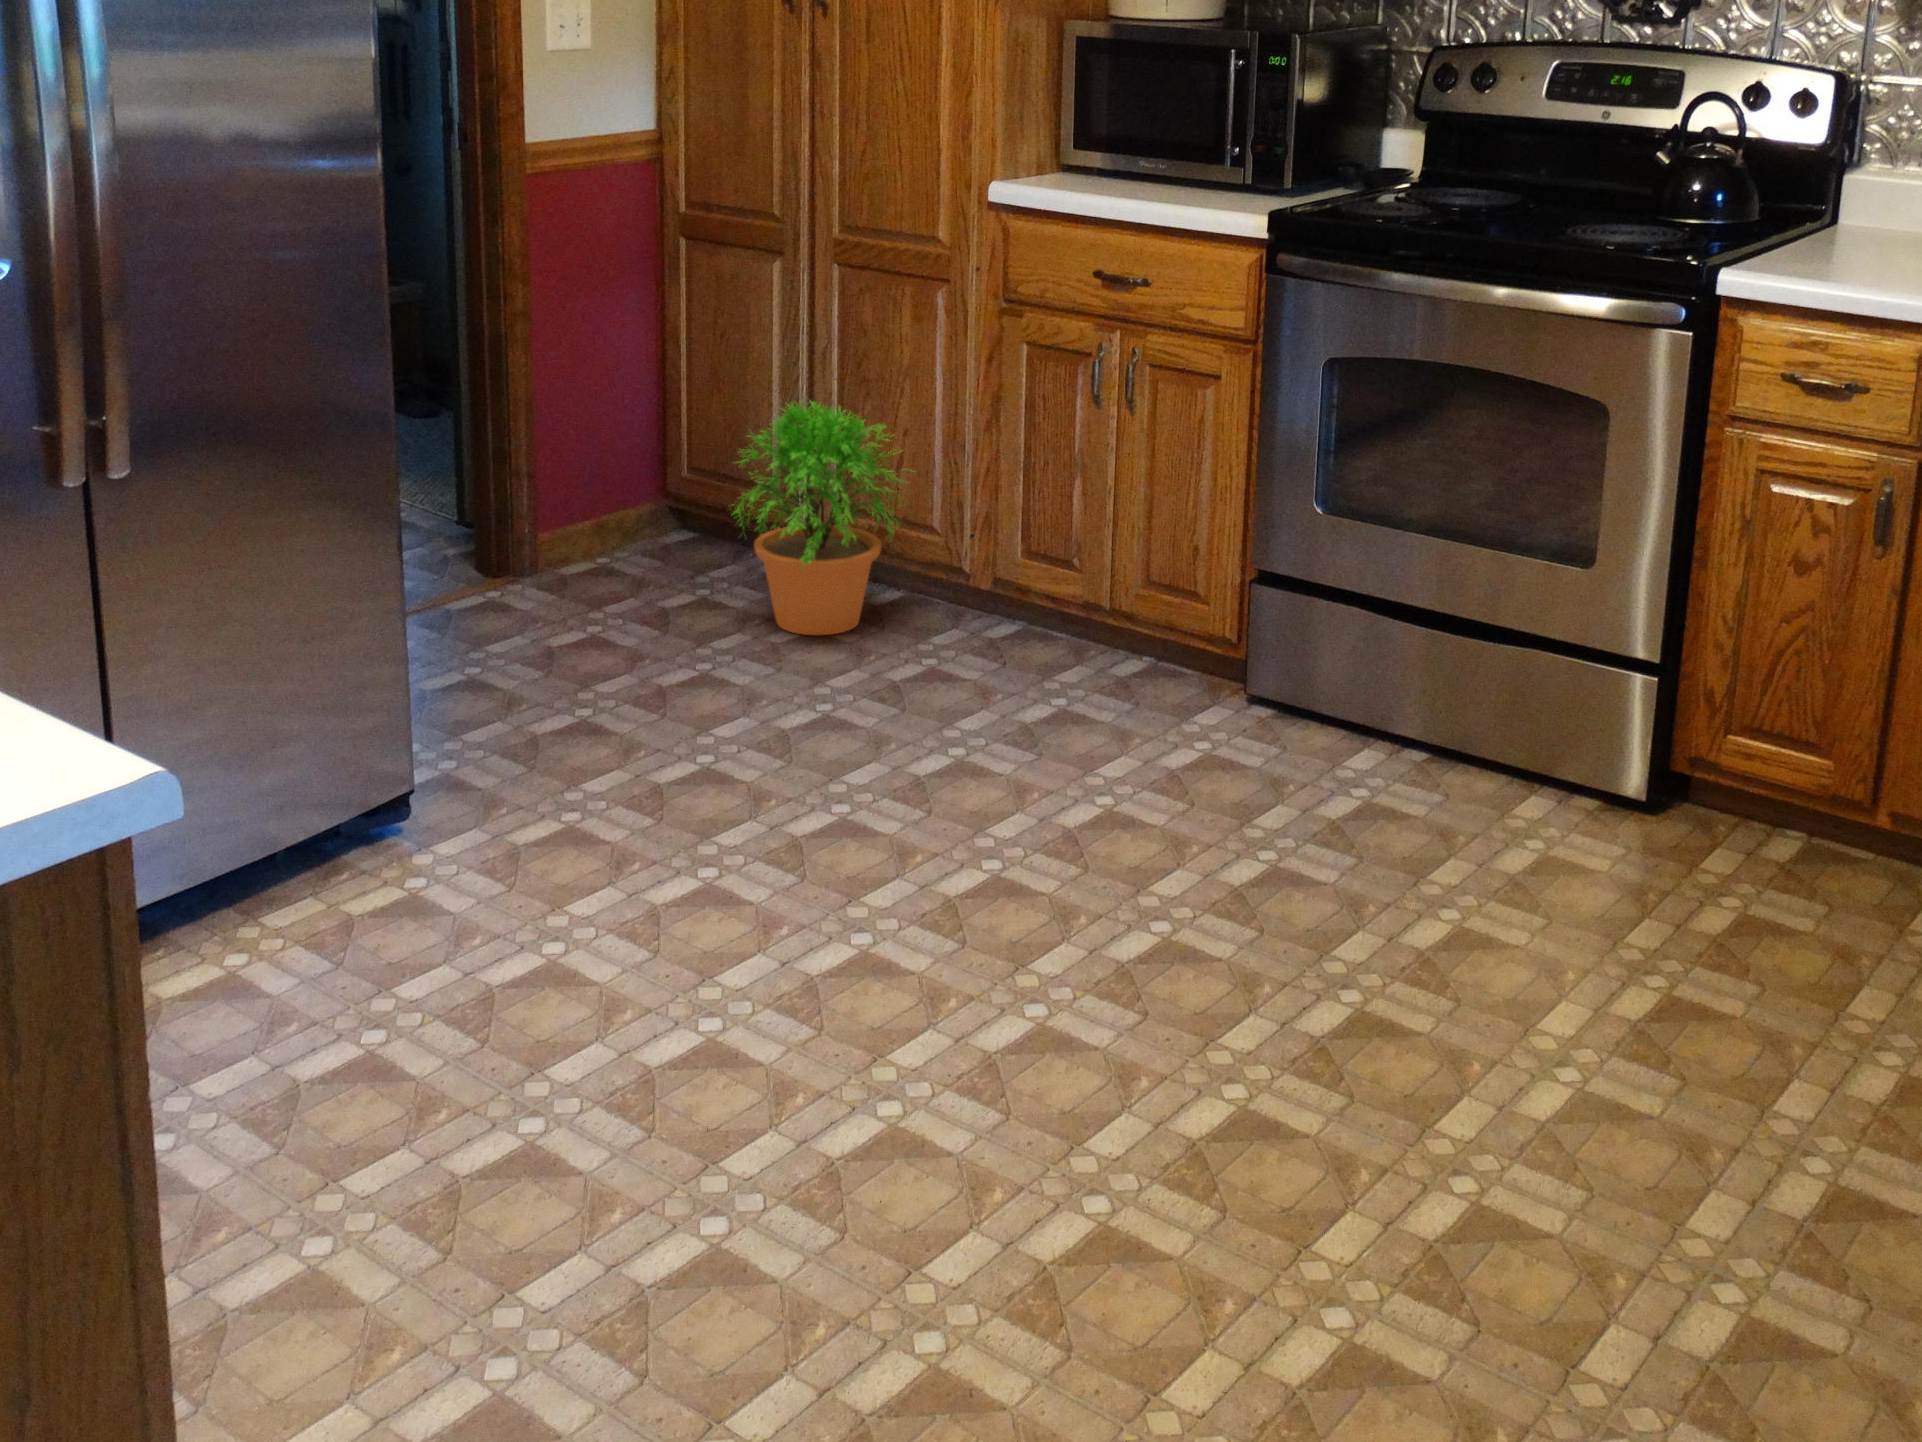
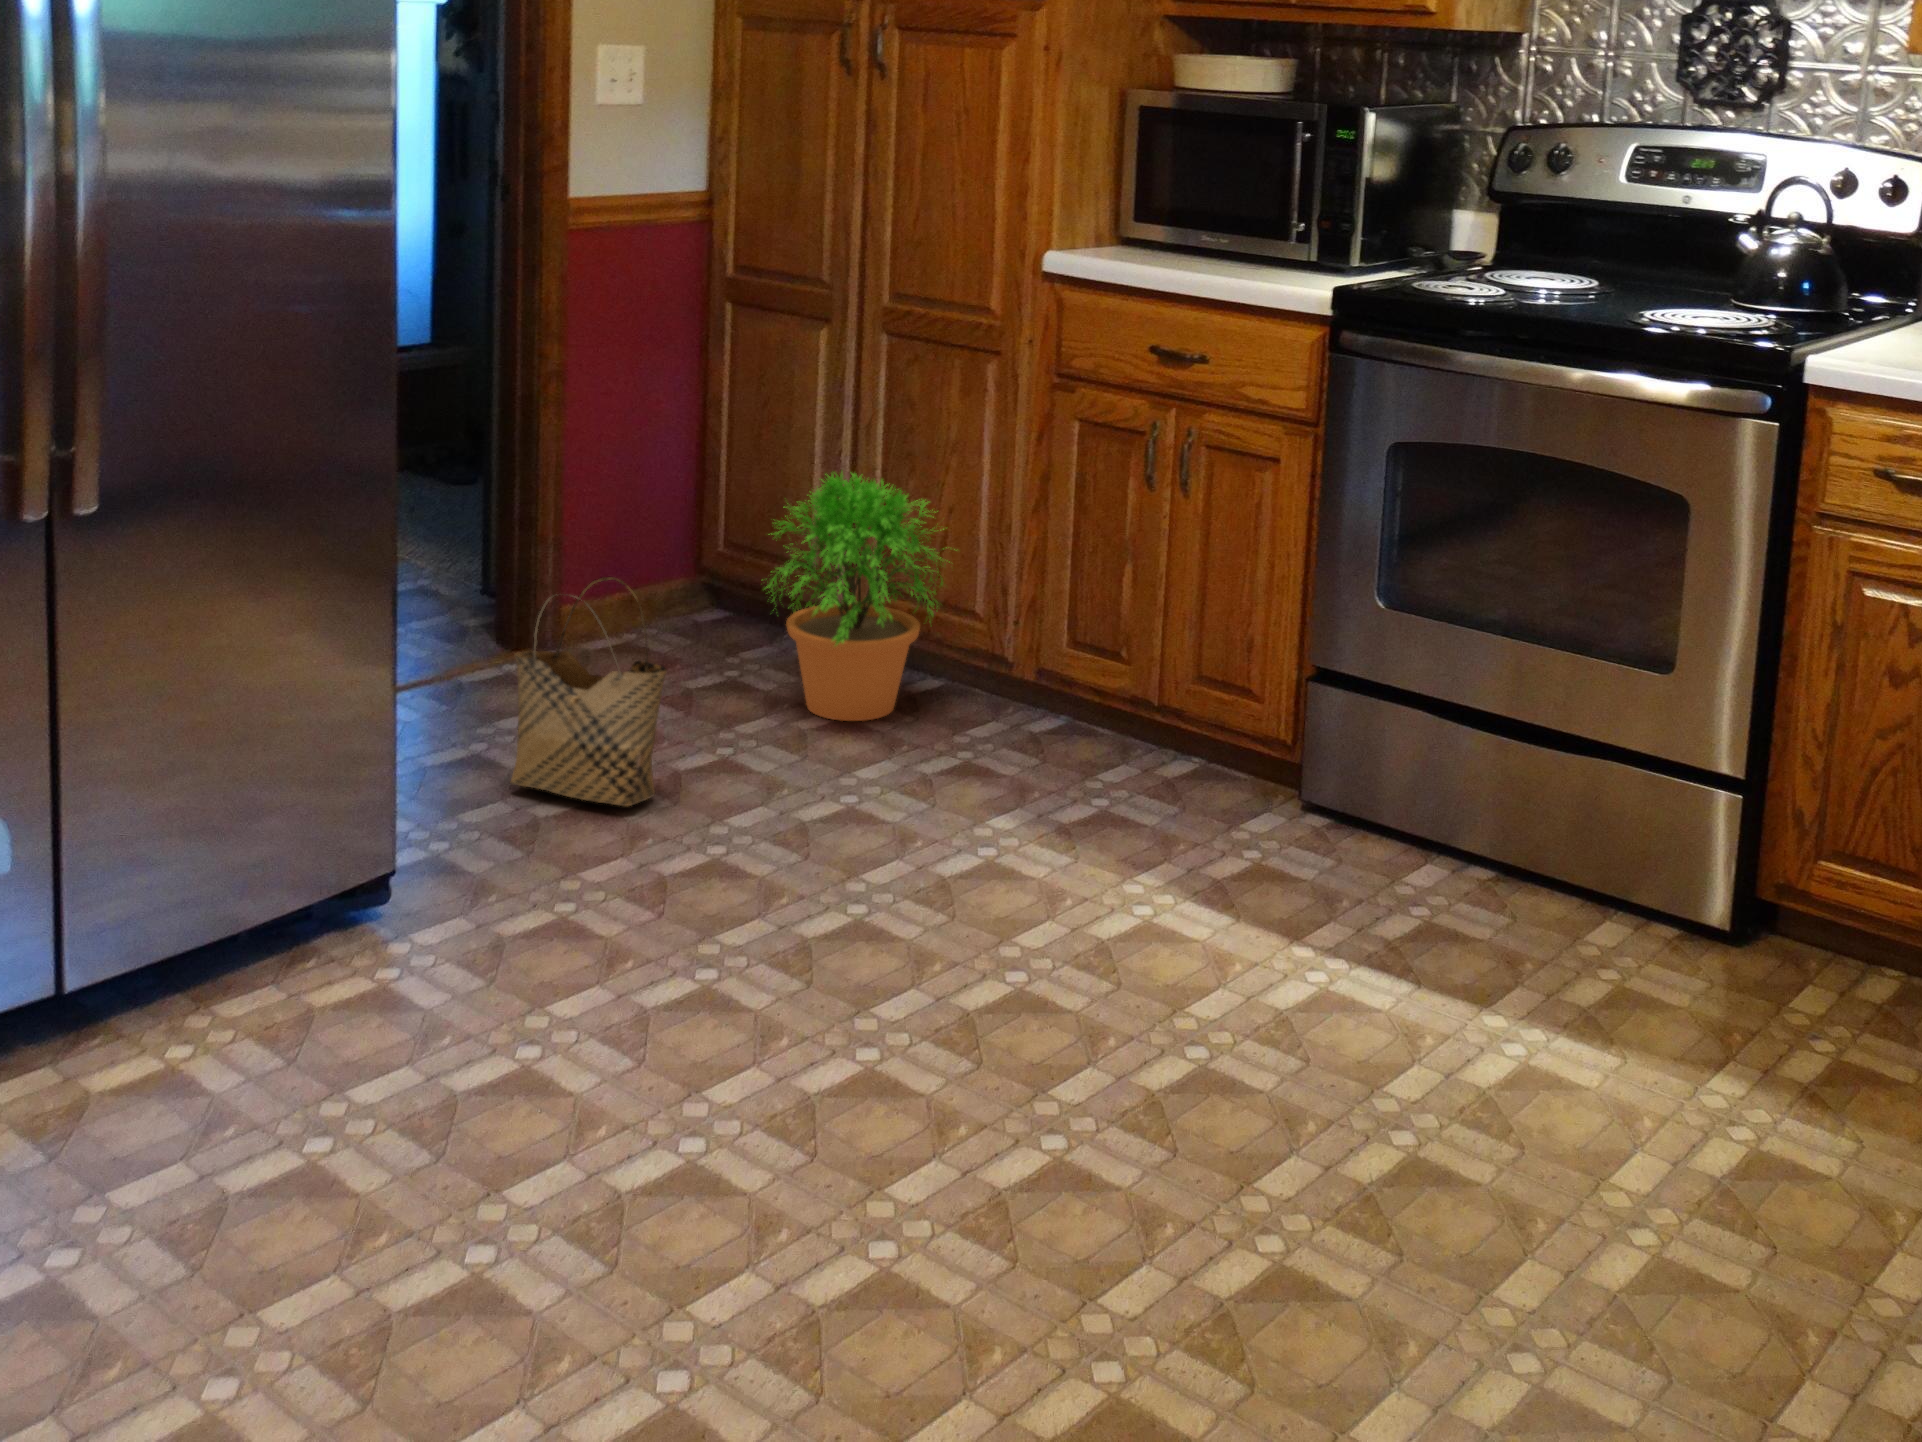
woven basket: none [503,510,649,723] -> present [511,577,667,806]

